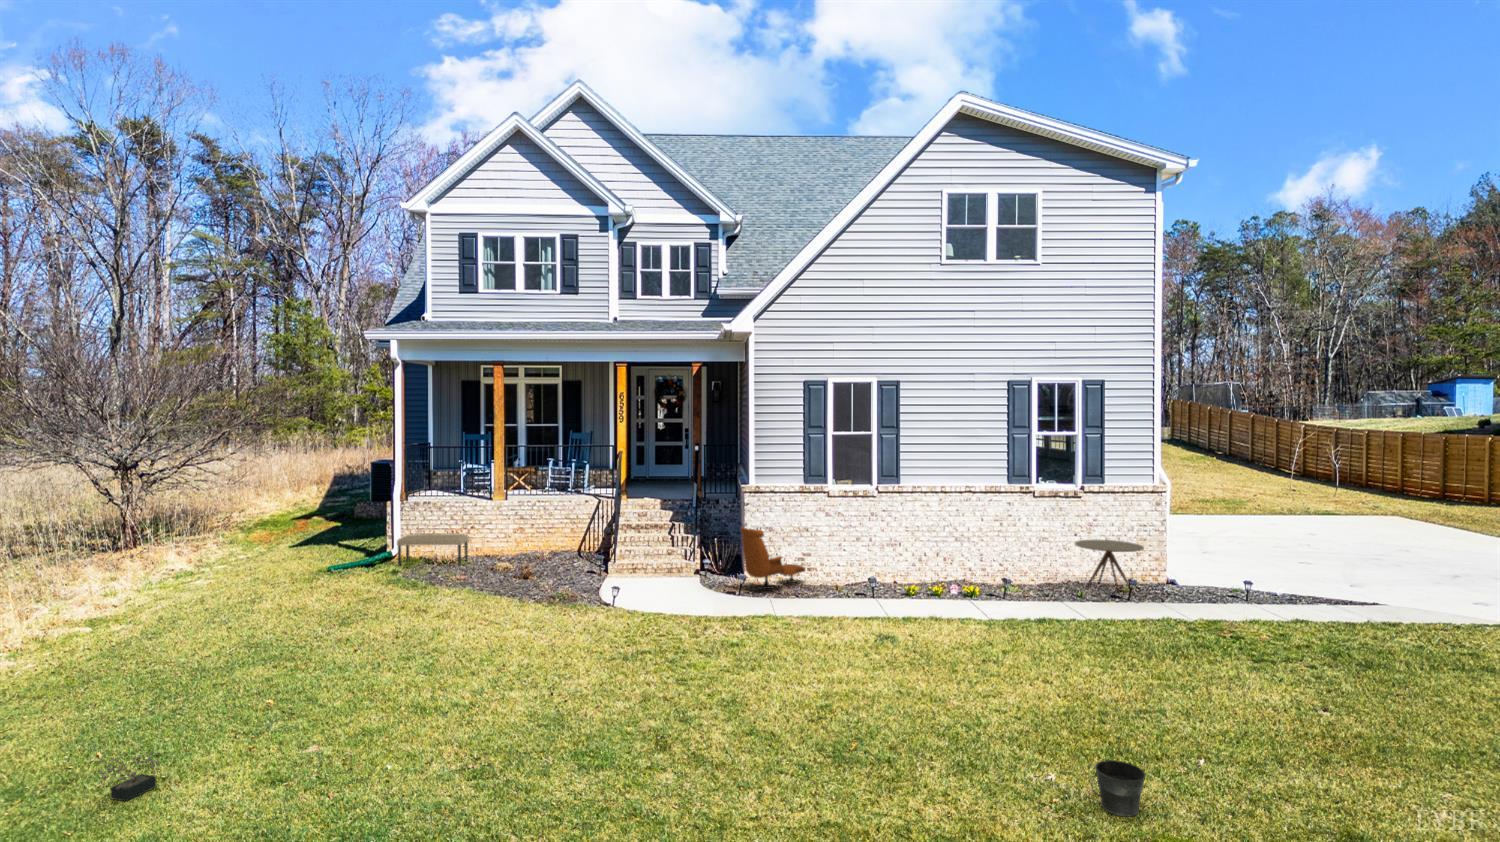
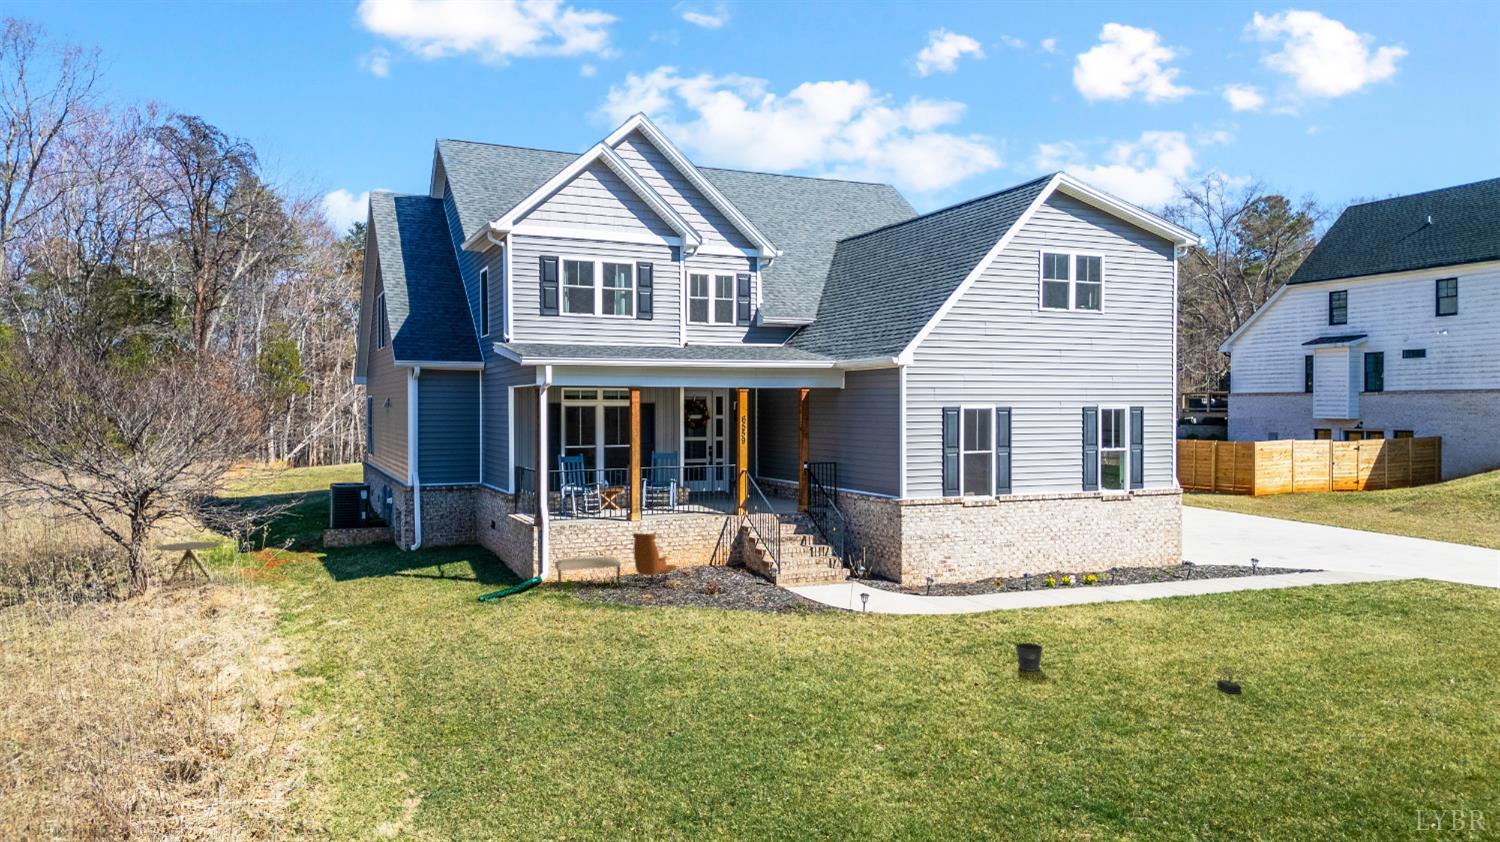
lounge chair: present [741,527,805,593] -> present [633,533,677,587]
round table: present [1075,540,1144,592] -> present [156,542,220,585]
decorative plant: present [98,753,159,801] -> present [1217,667,1246,694]
bucket: present [1092,760,1146,817] -> present [1015,643,1043,671]

